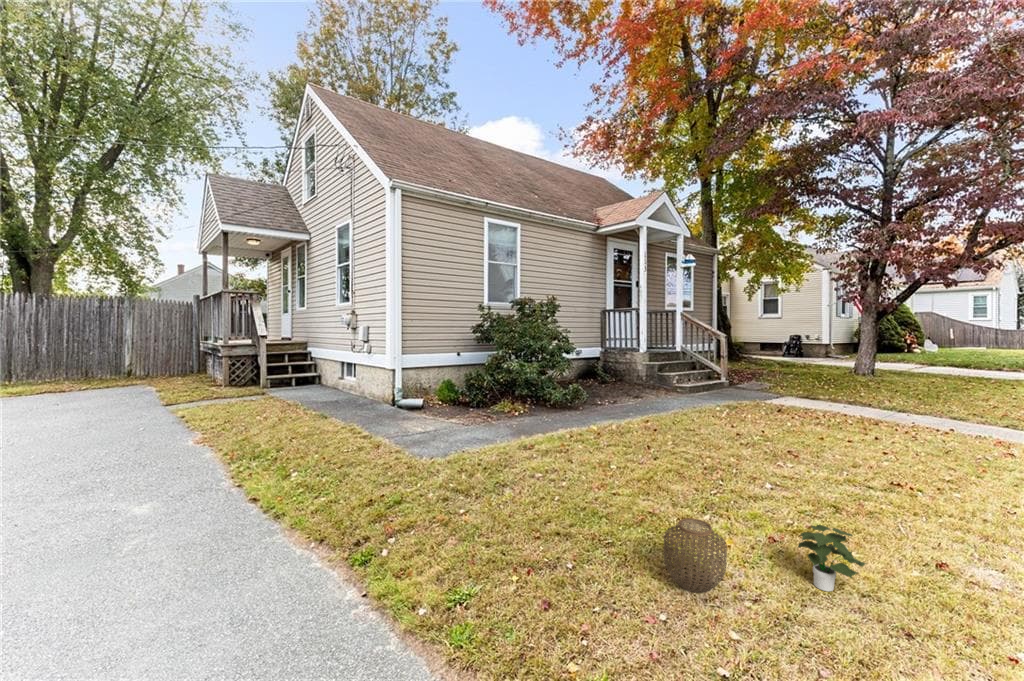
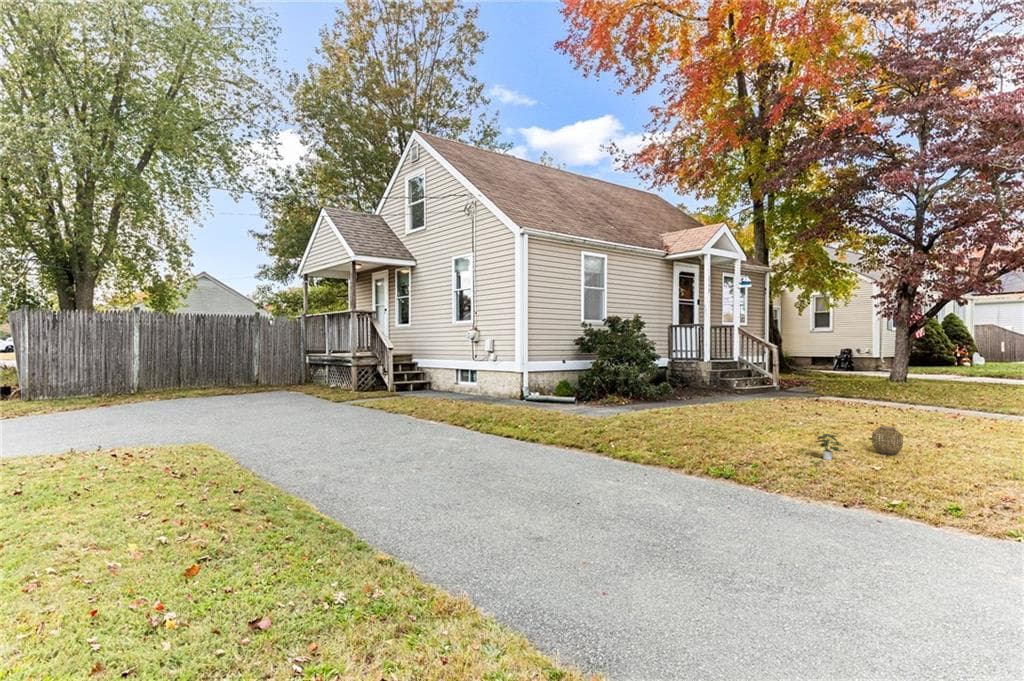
woven basket: present [664,518,727,592] -> present [872,426,903,455]

